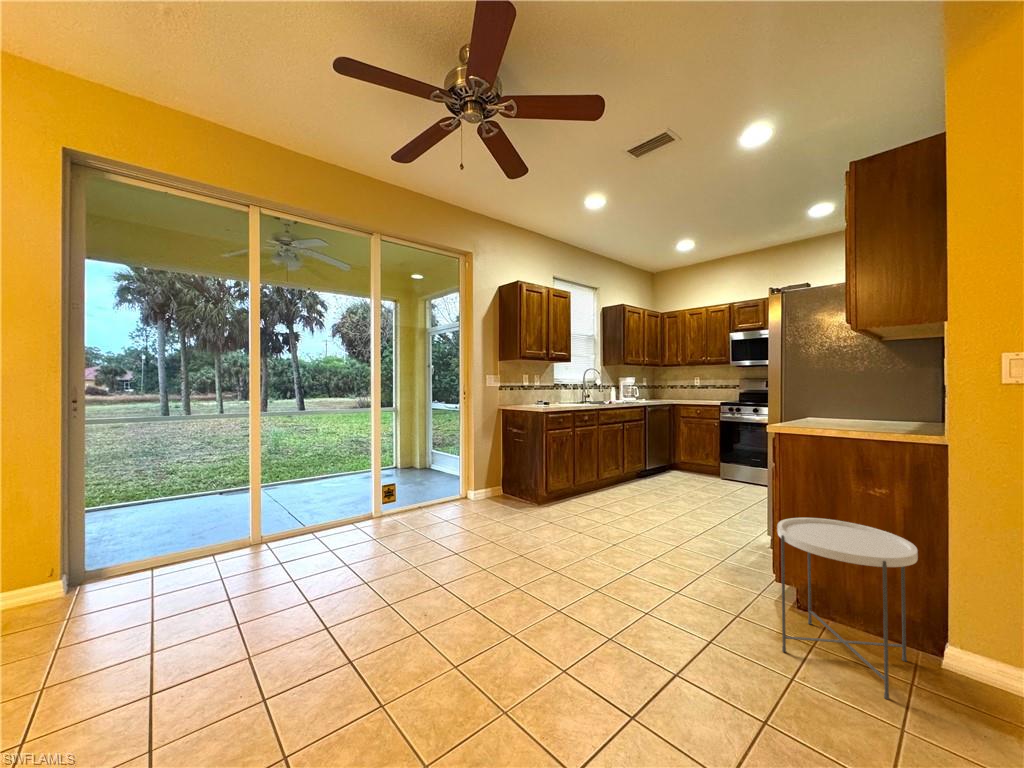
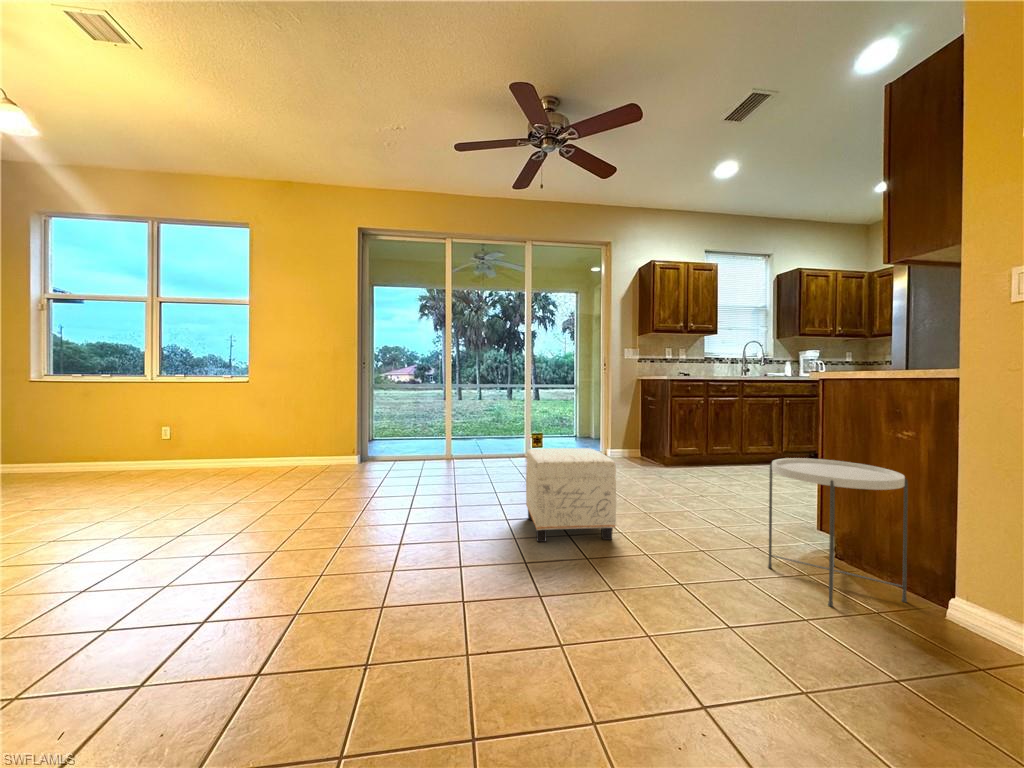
ottoman: none [472,529,619,713] -> present [526,448,616,542]

